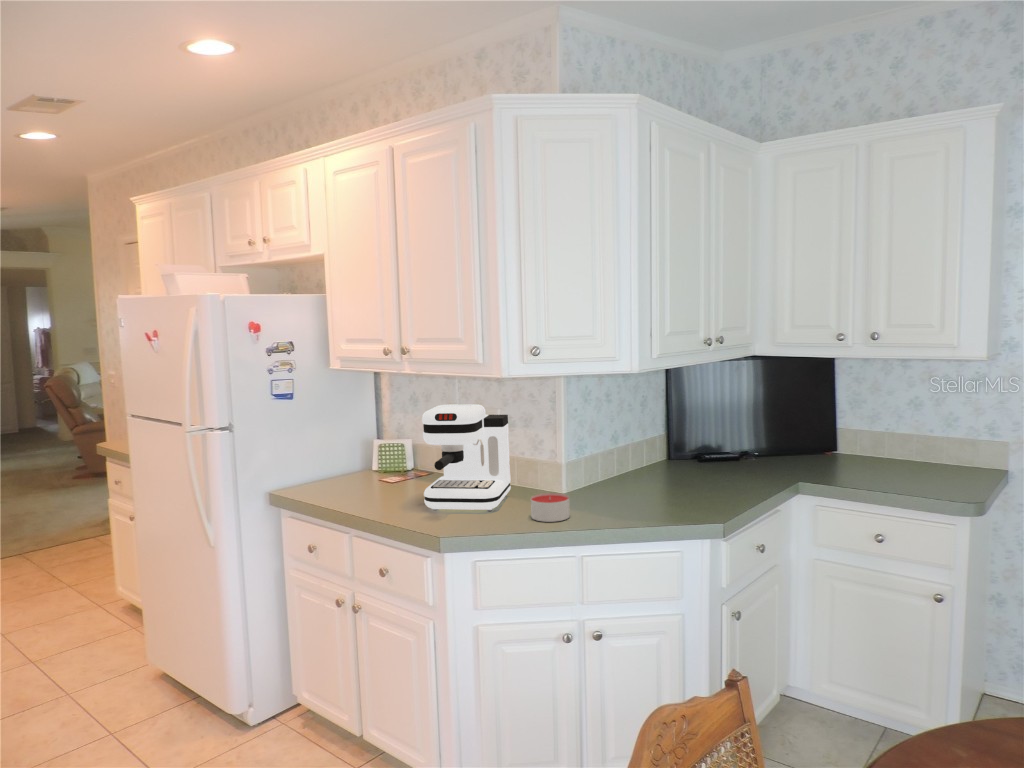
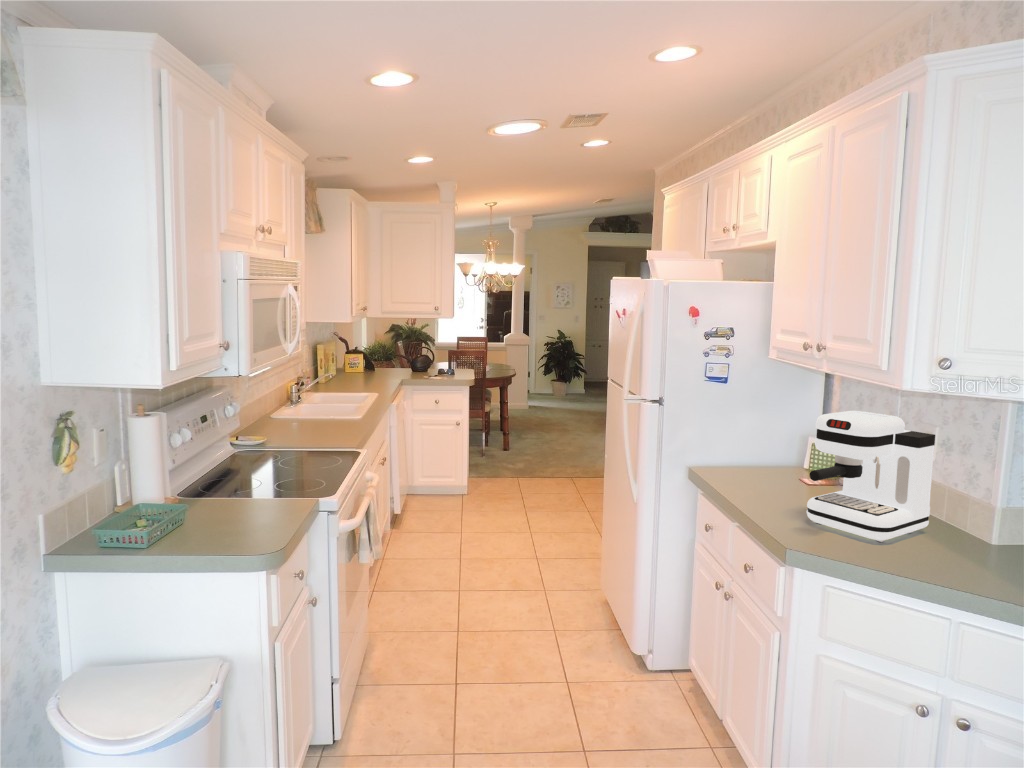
candle: present [531,493,570,522] -> none [920,539,979,580]

